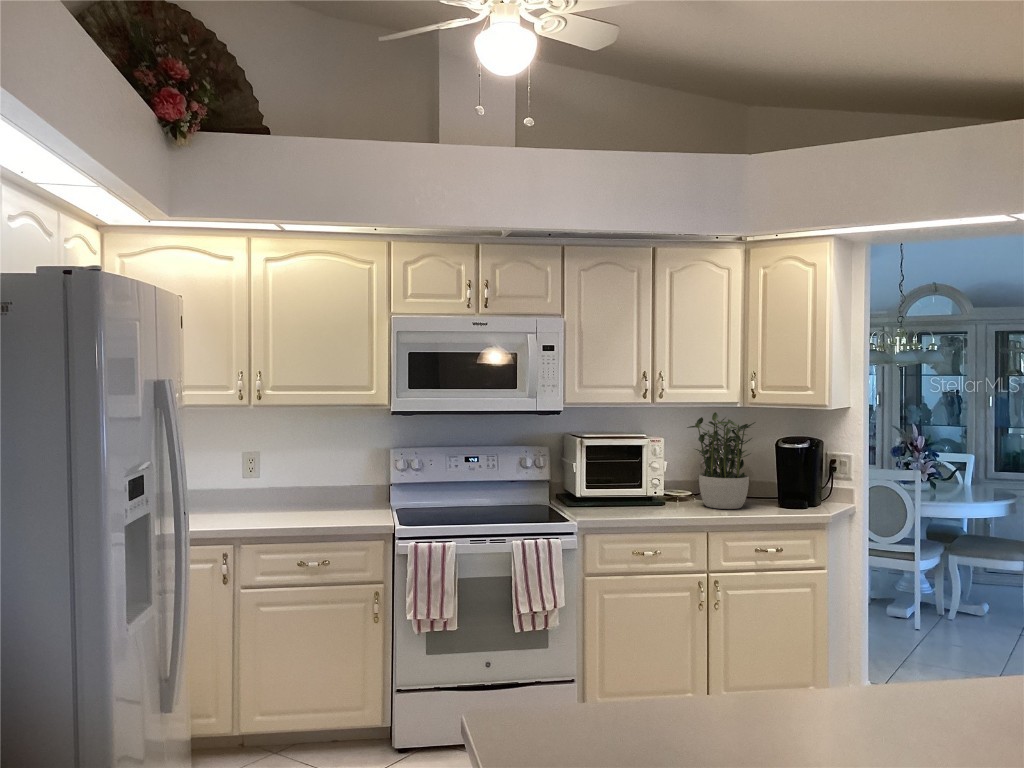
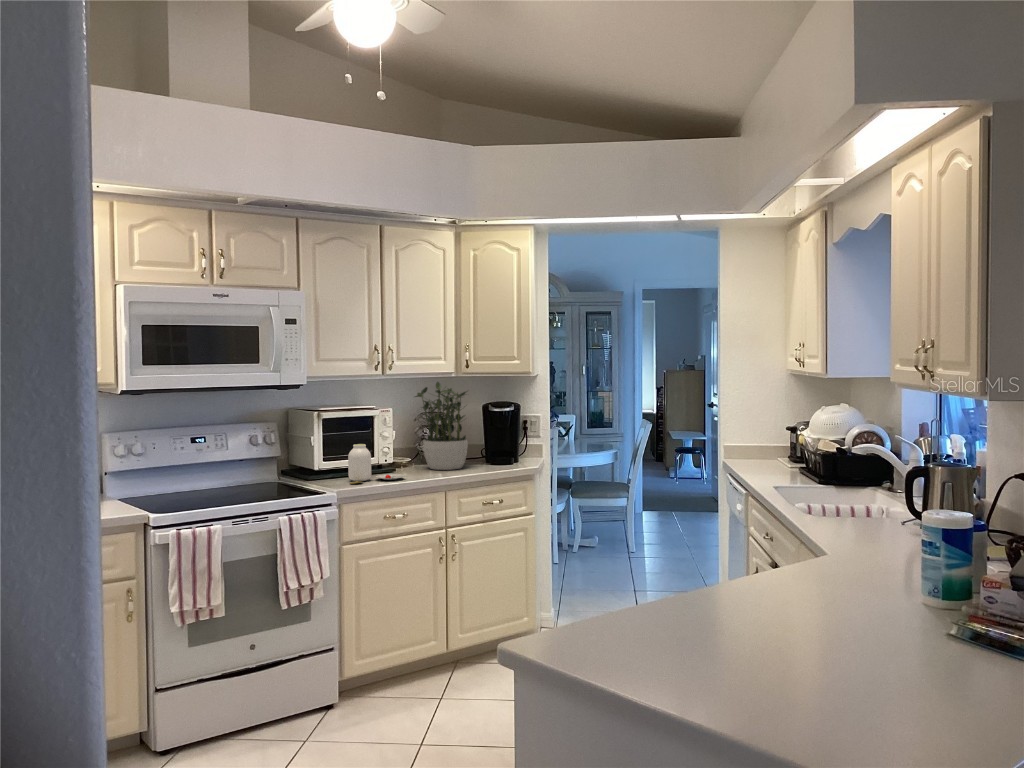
jar: none [603,474,665,515] -> present [348,444,405,484]

